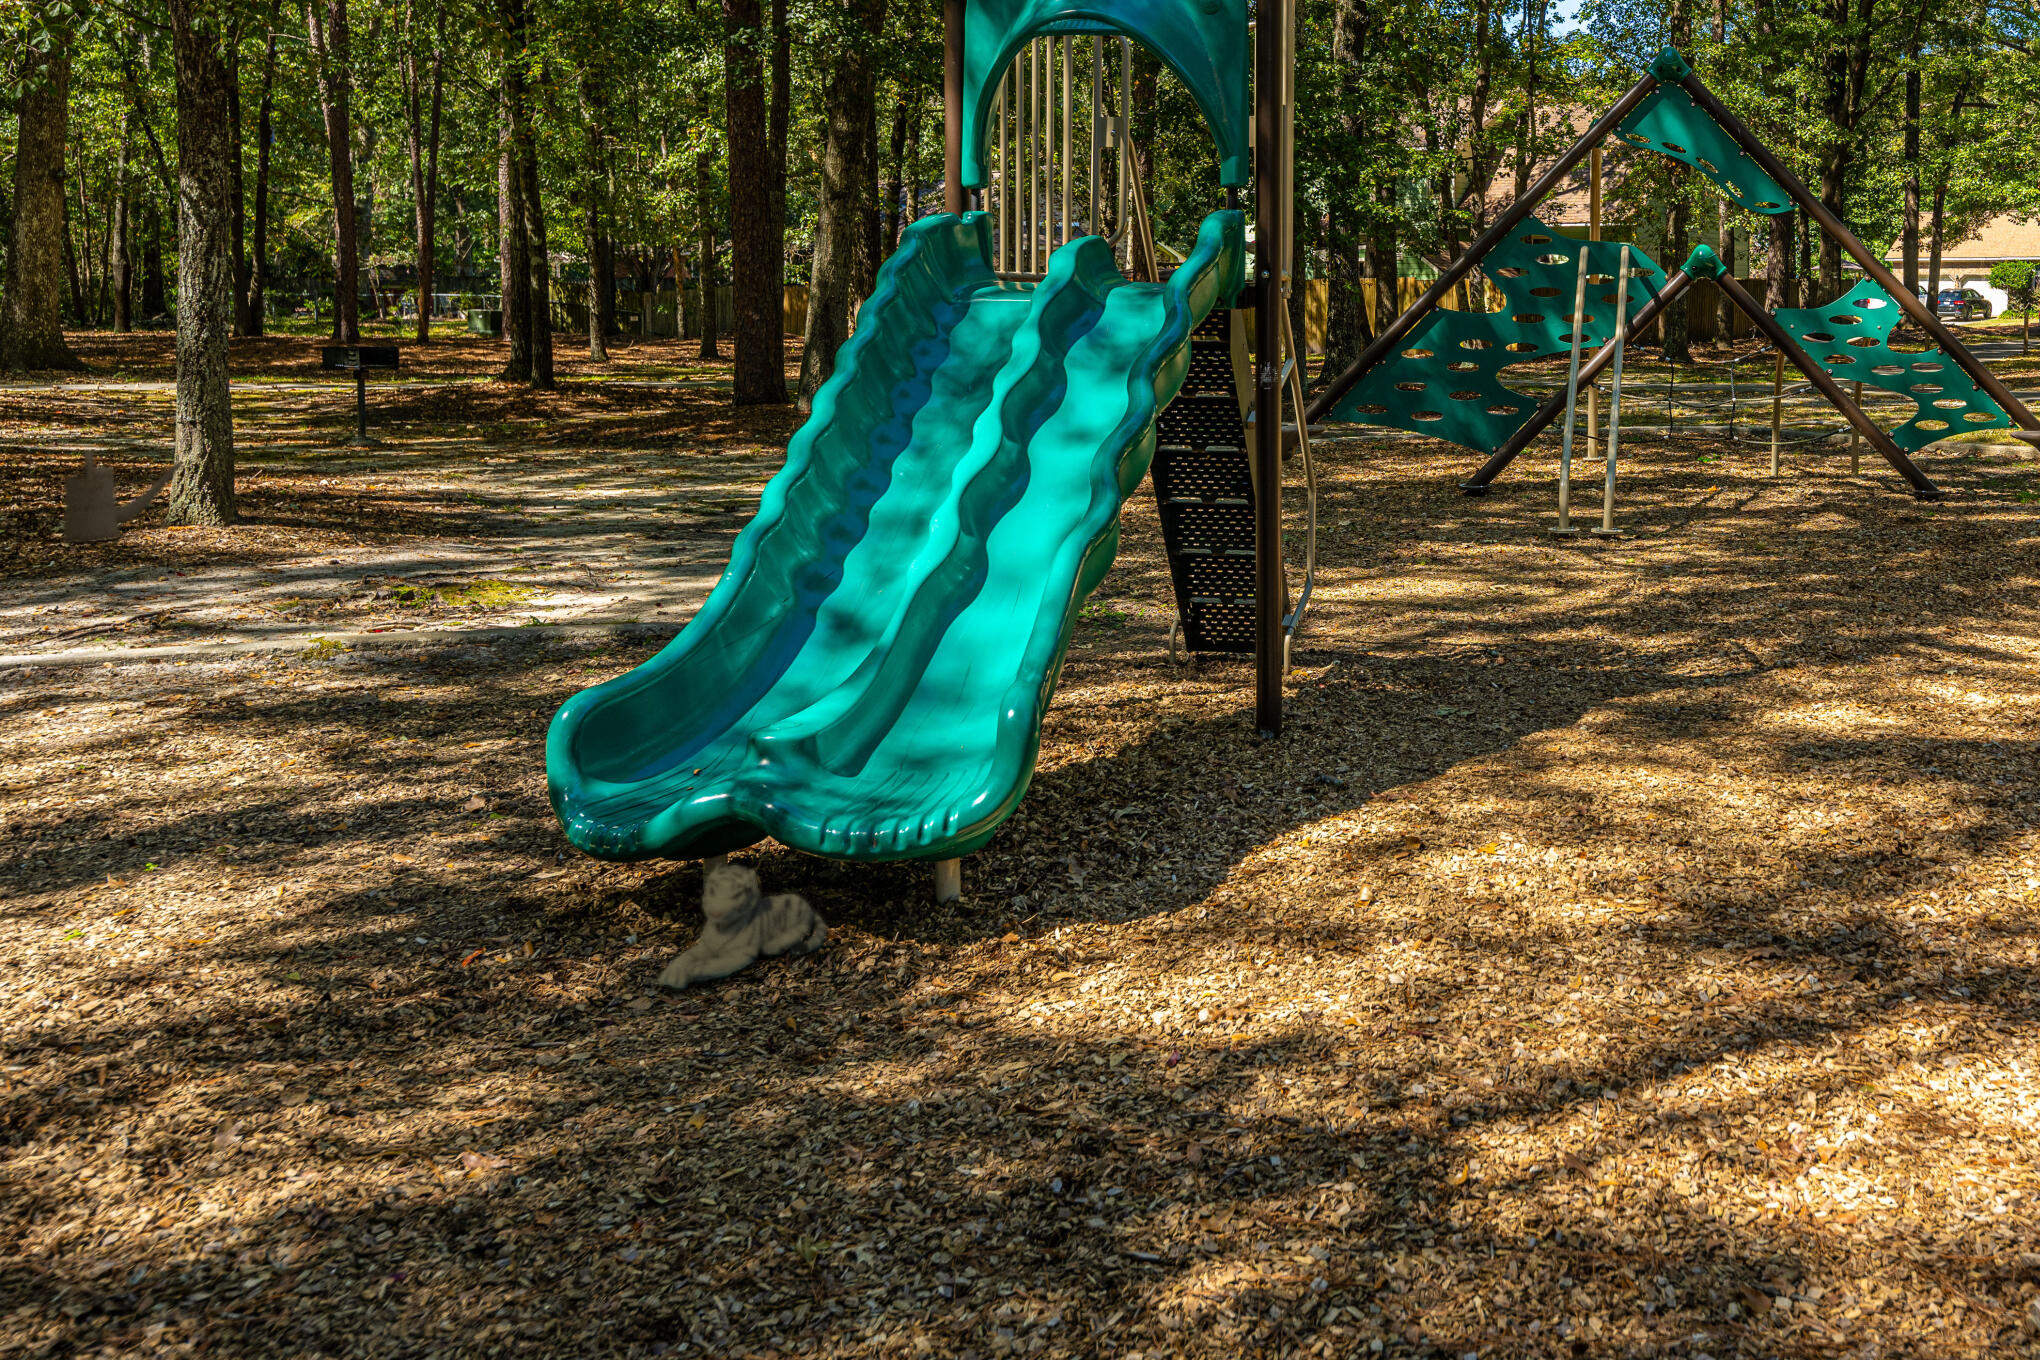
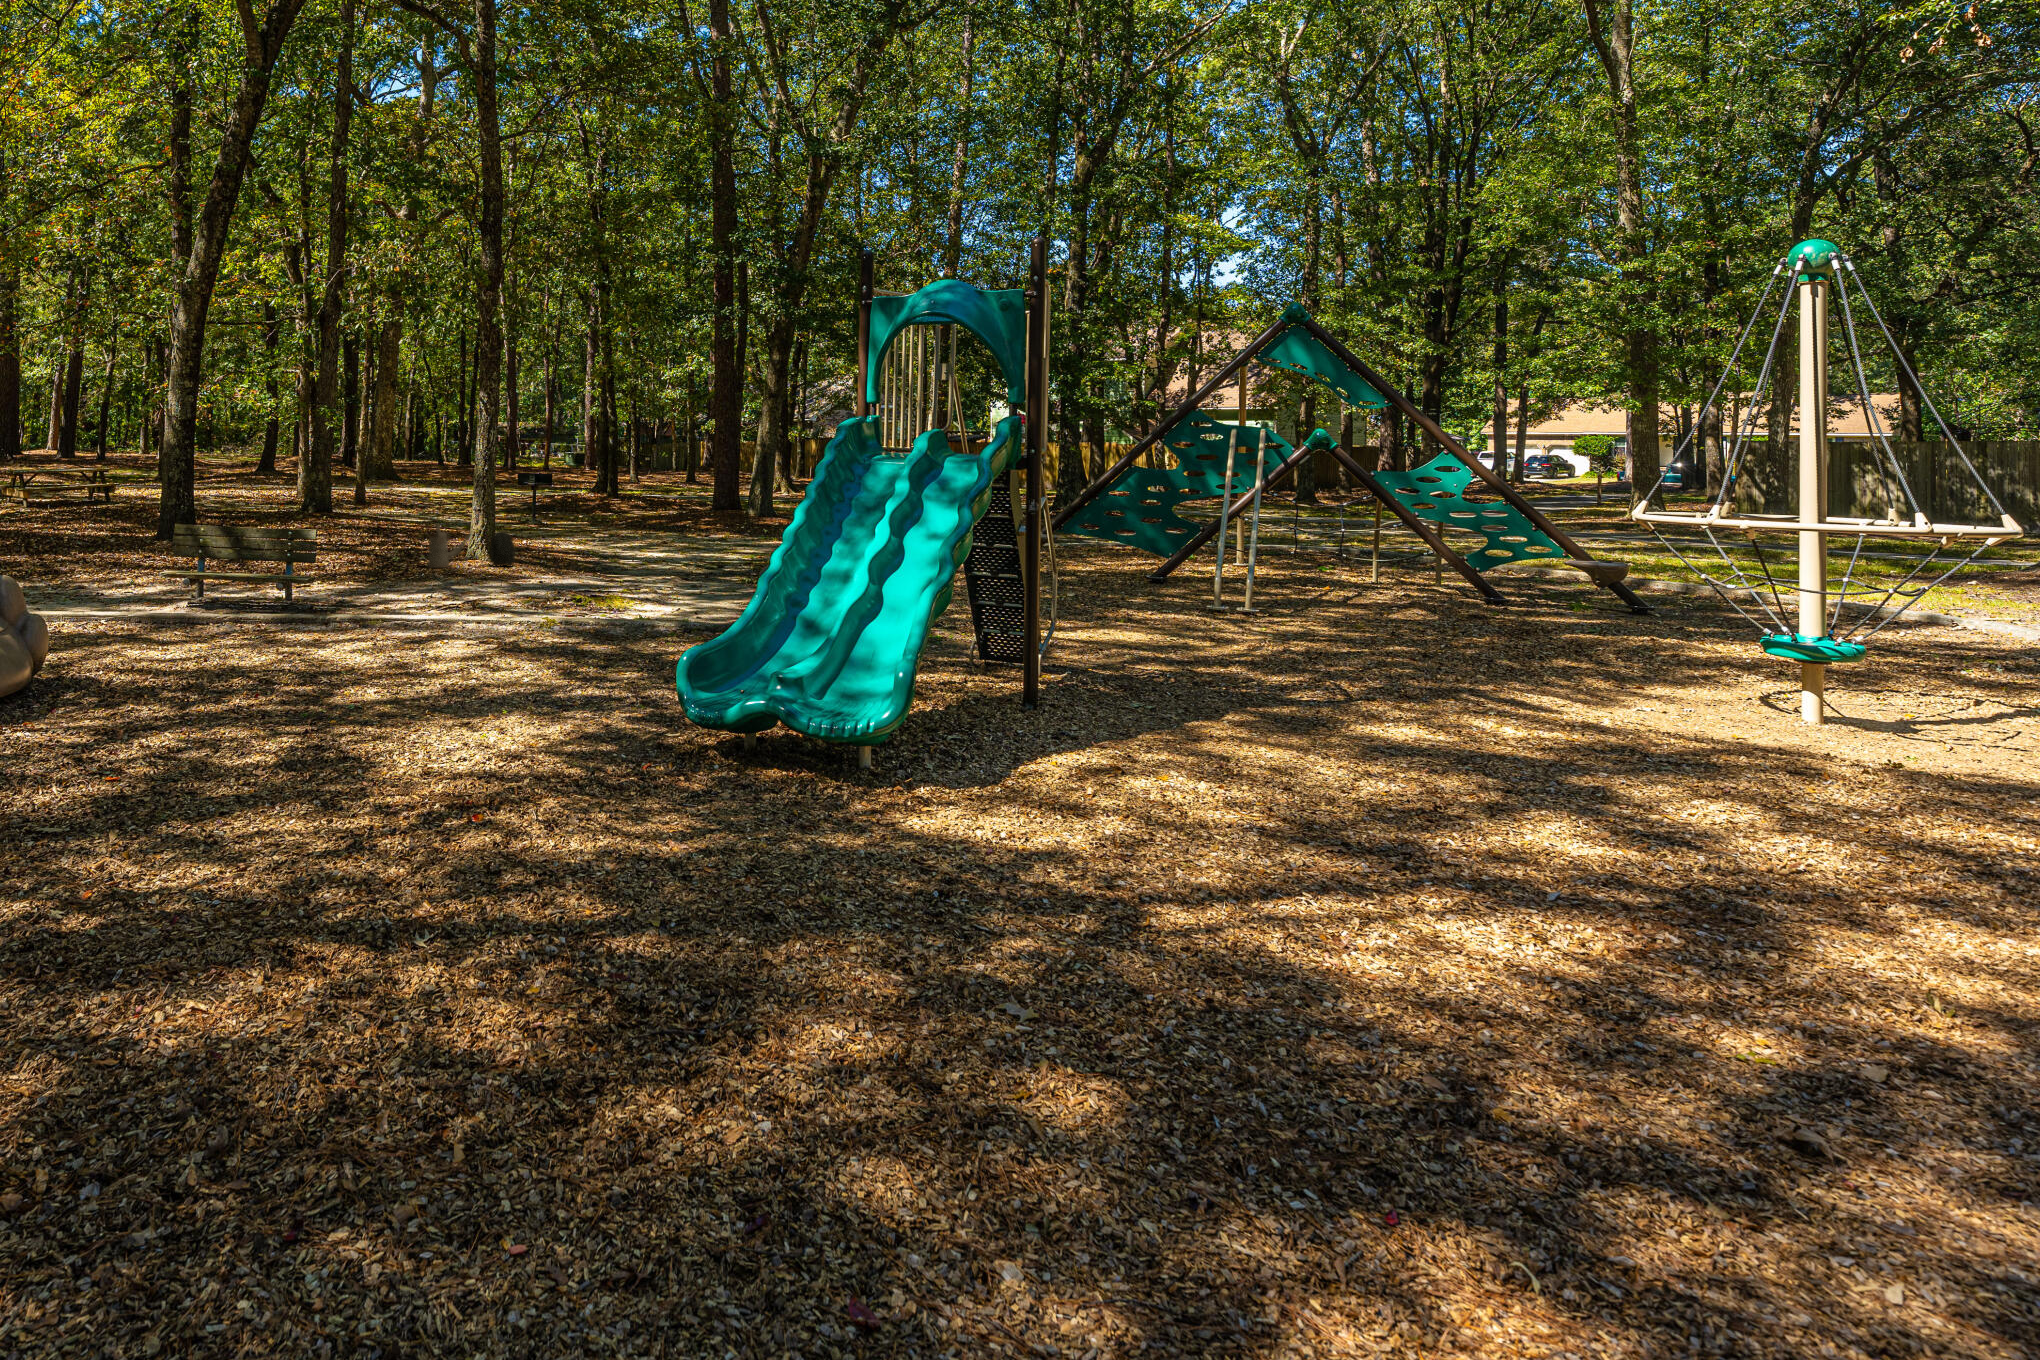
backpack: none [225,452,288,532] -> present [490,531,515,567]
plush toy: present [659,864,828,988] -> none [769,735,835,789]

